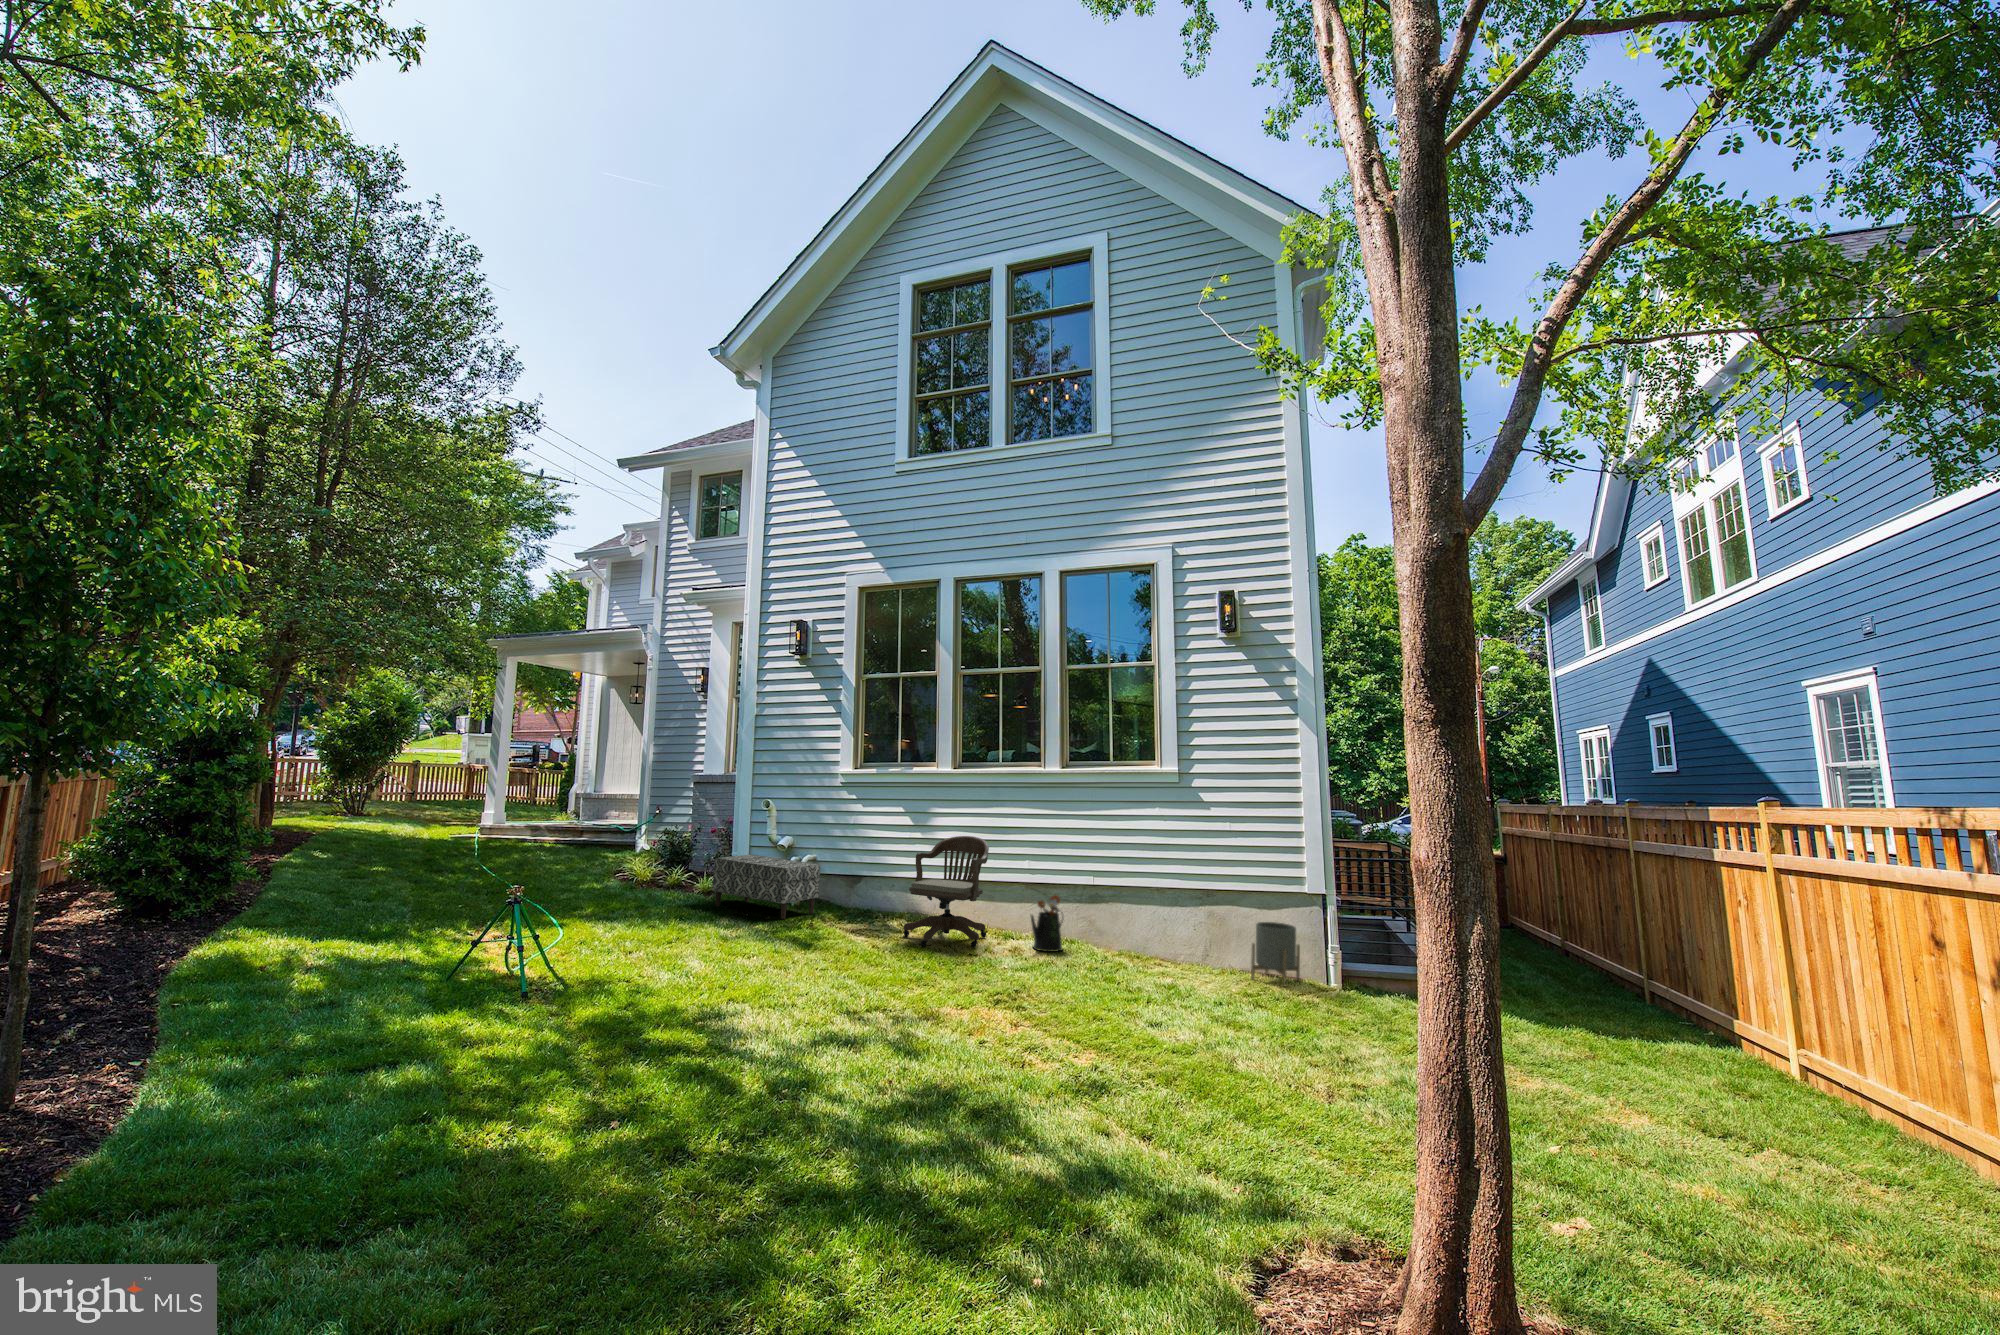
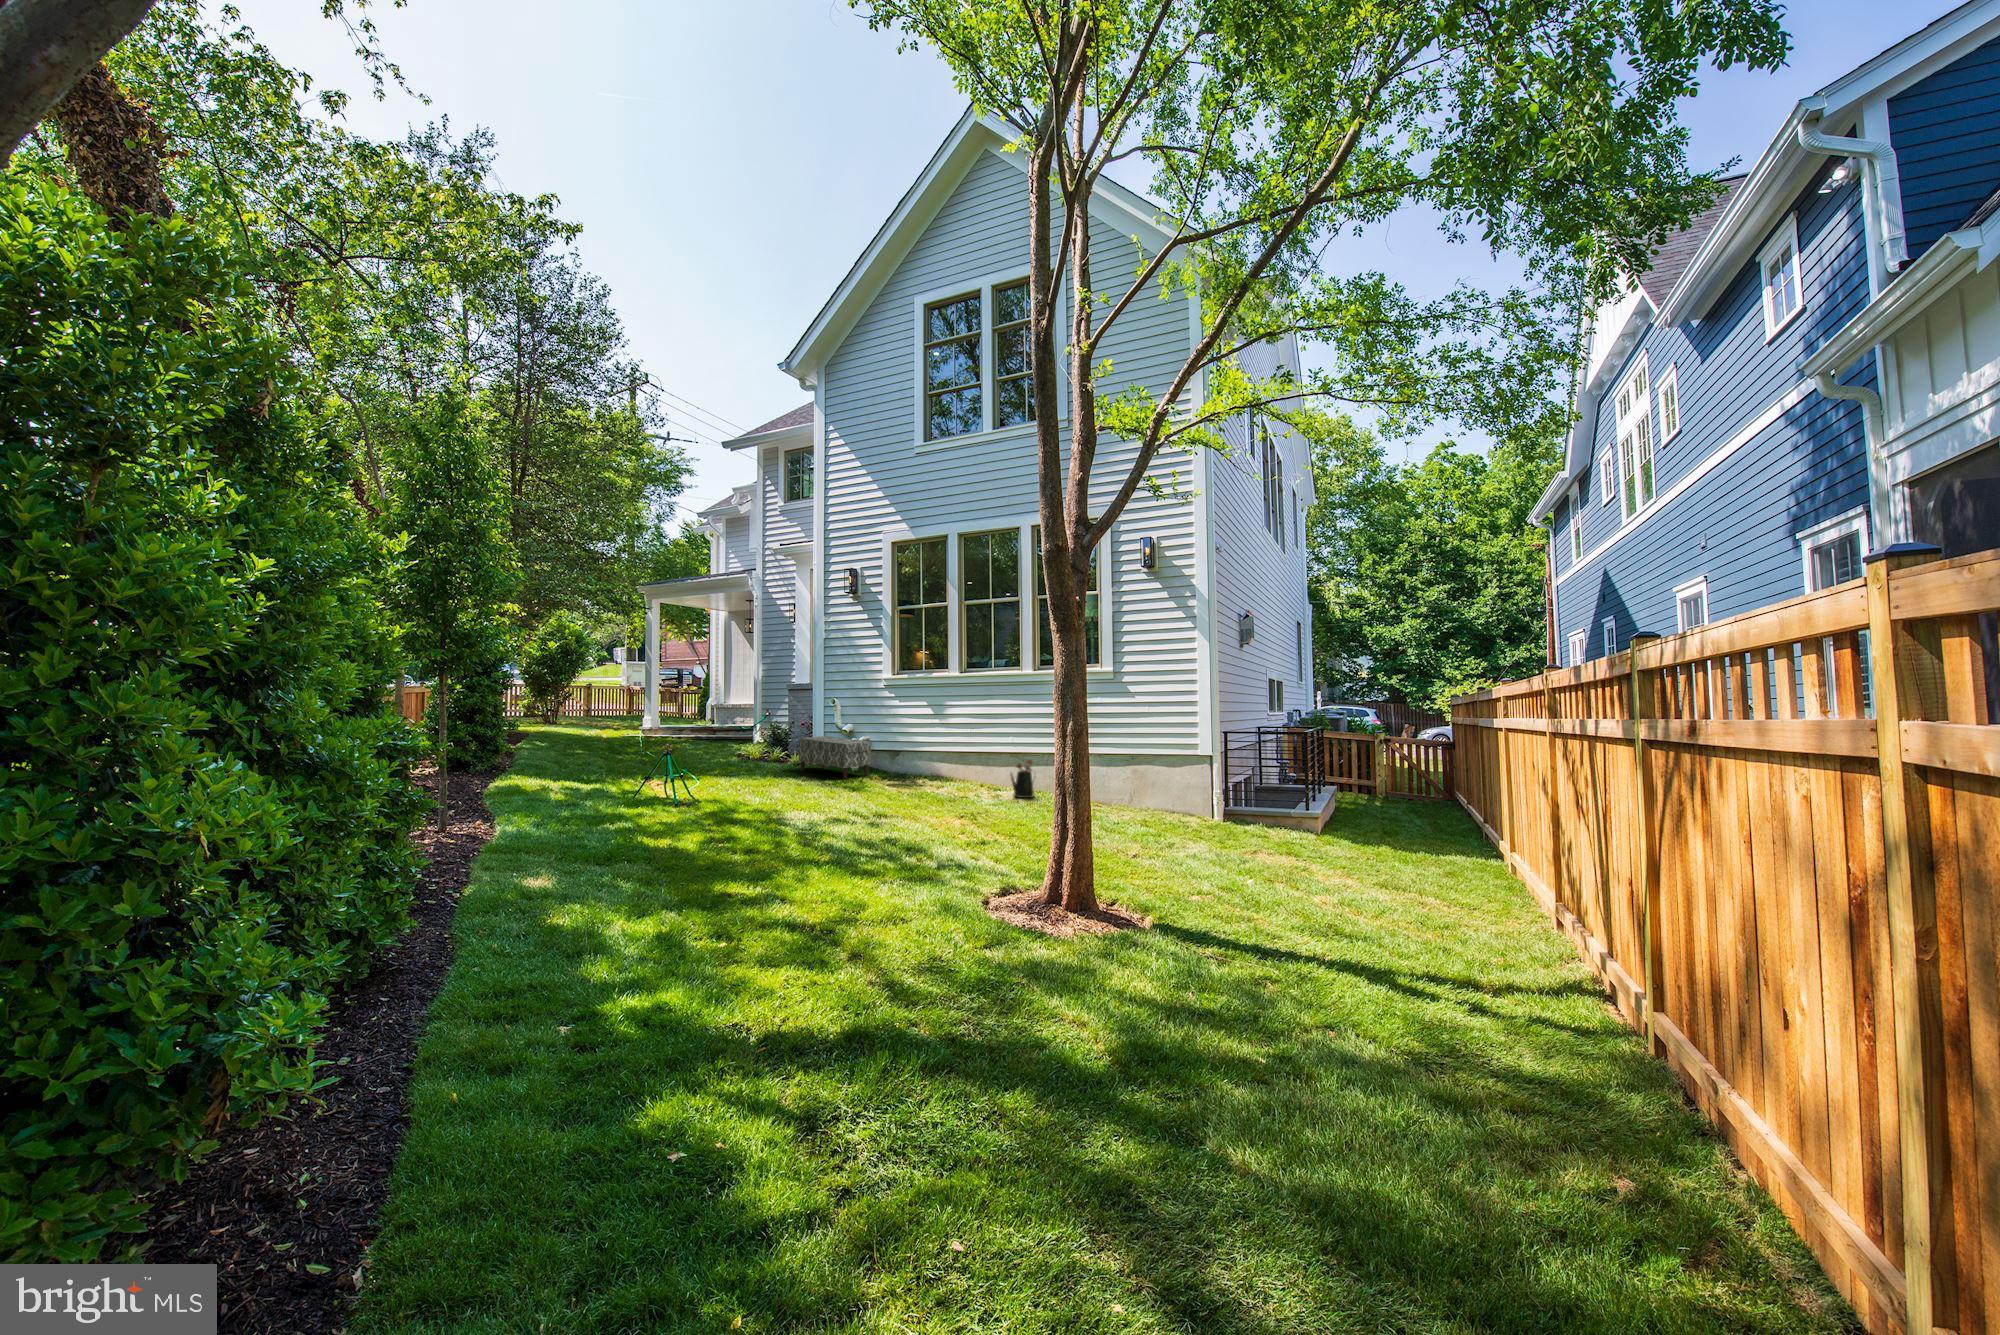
chair: present [903,836,989,948] -> none [925,720,983,795]
planter: present [1251,922,1300,987] -> none [1160,775,1195,819]

